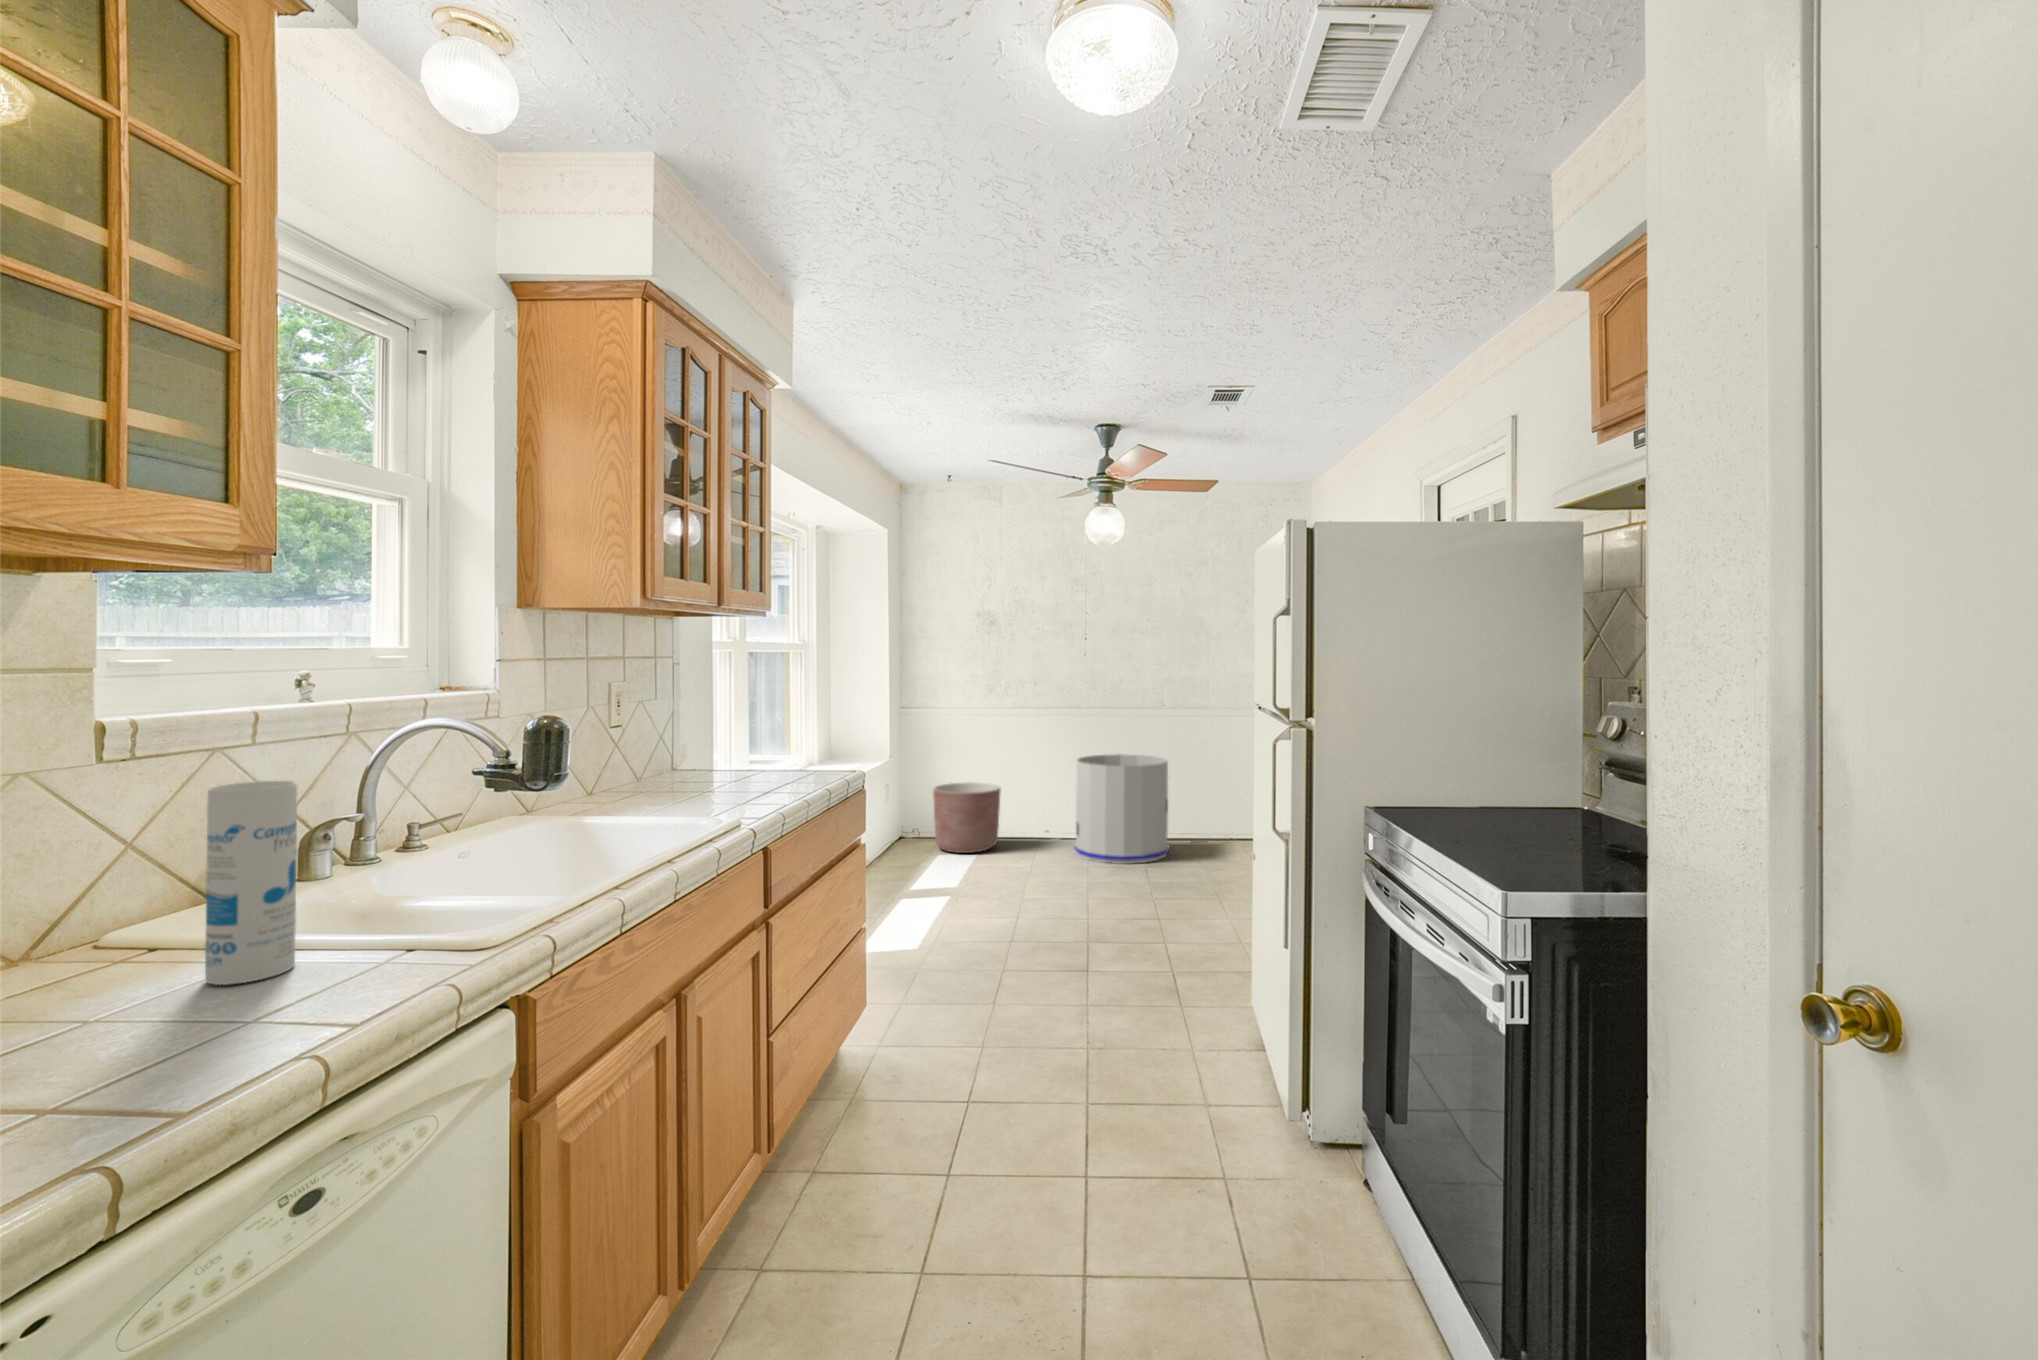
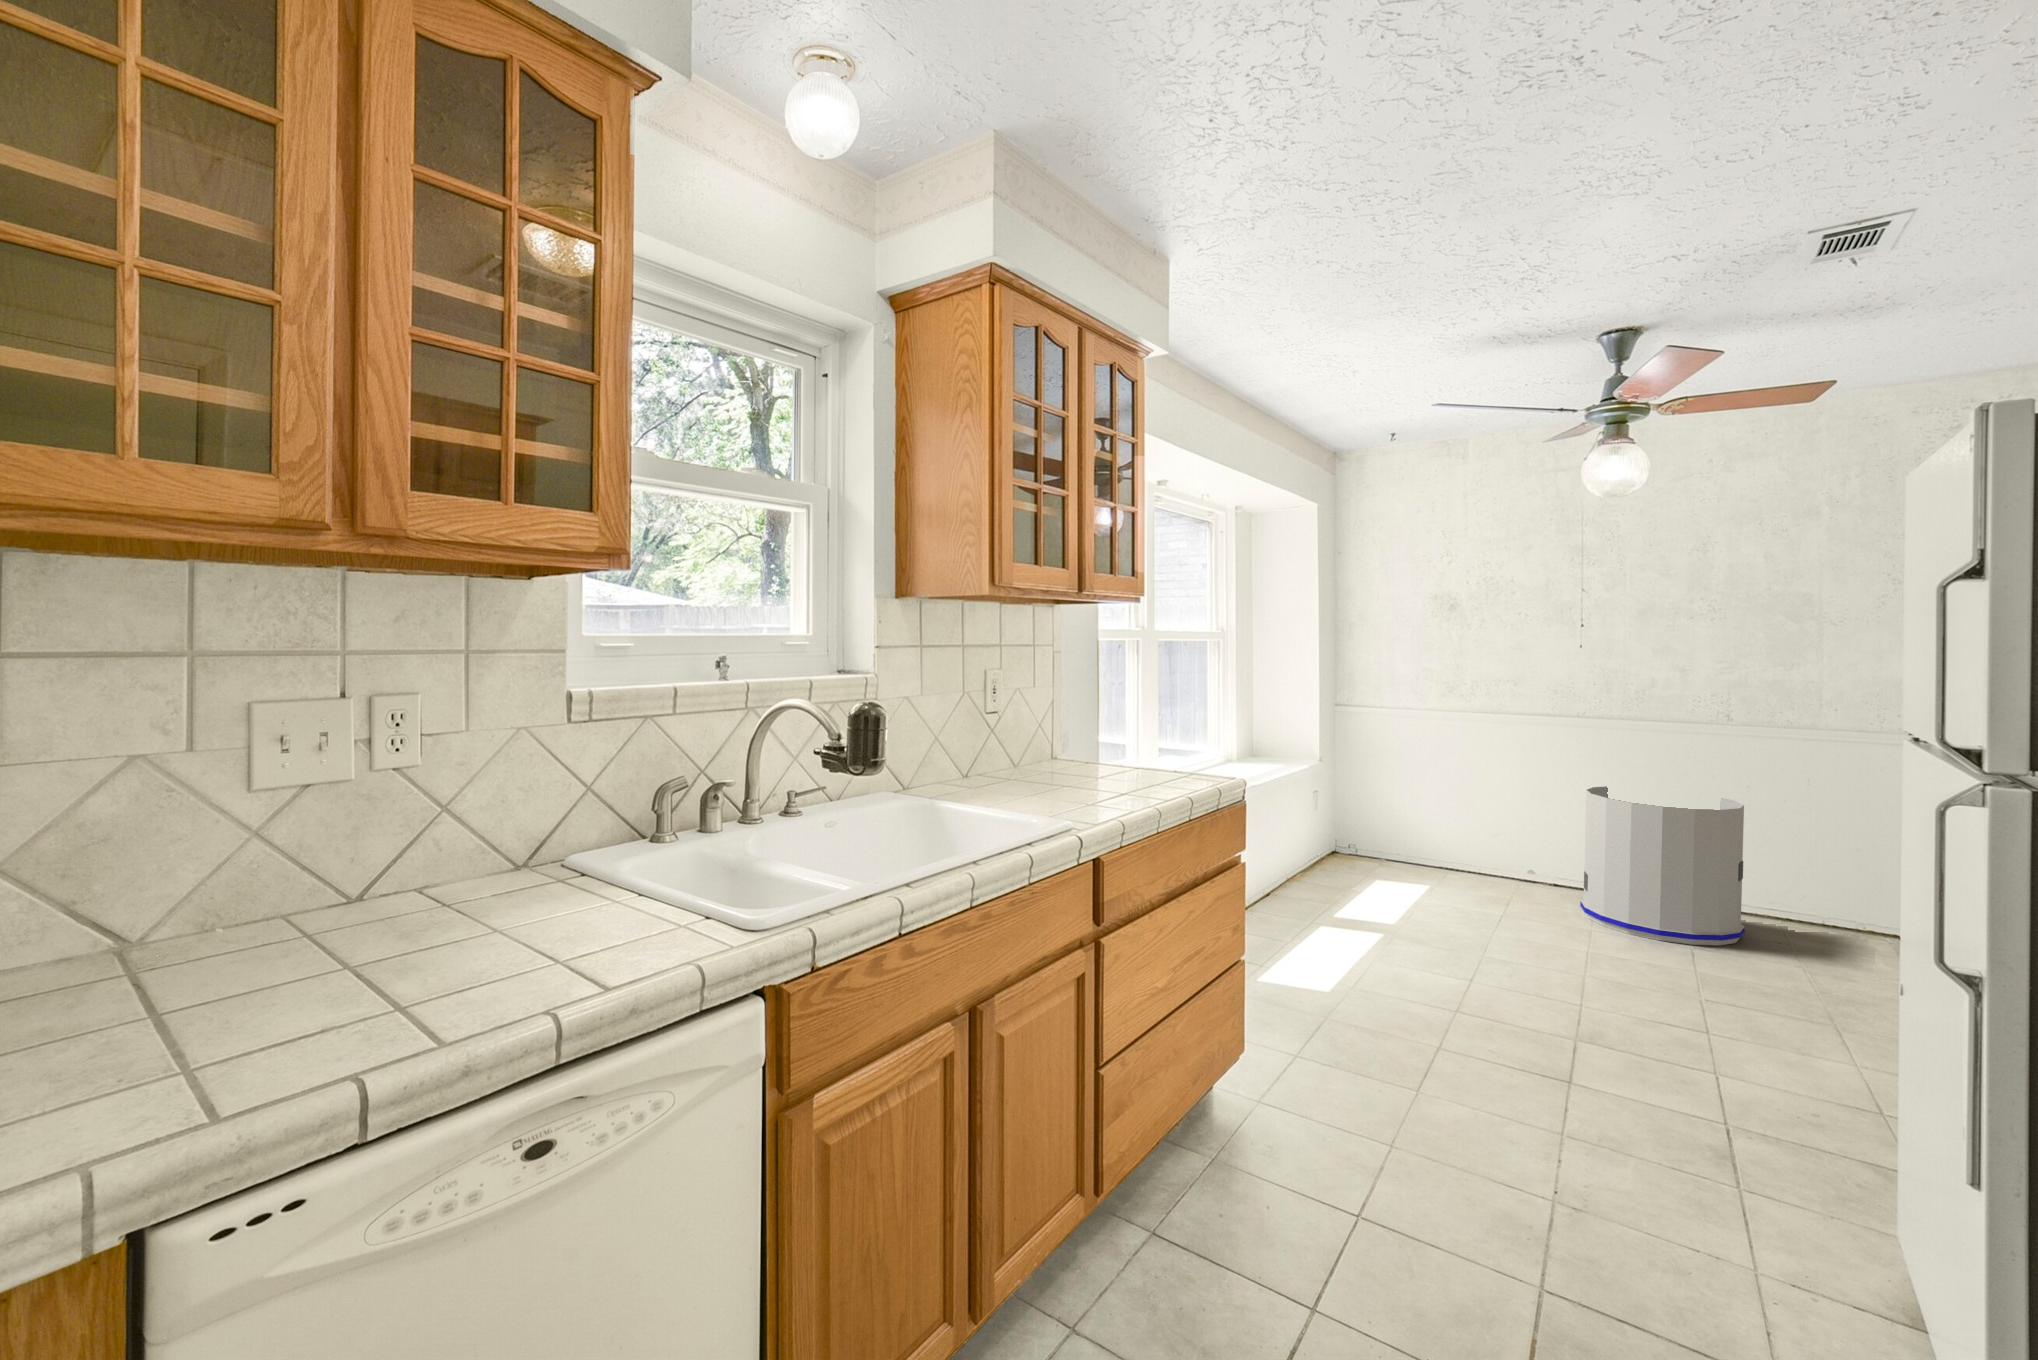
canister: present [205,781,297,985] -> none [565,753,627,925]
planter: present [933,782,1001,853] -> none [1382,800,1473,888]

